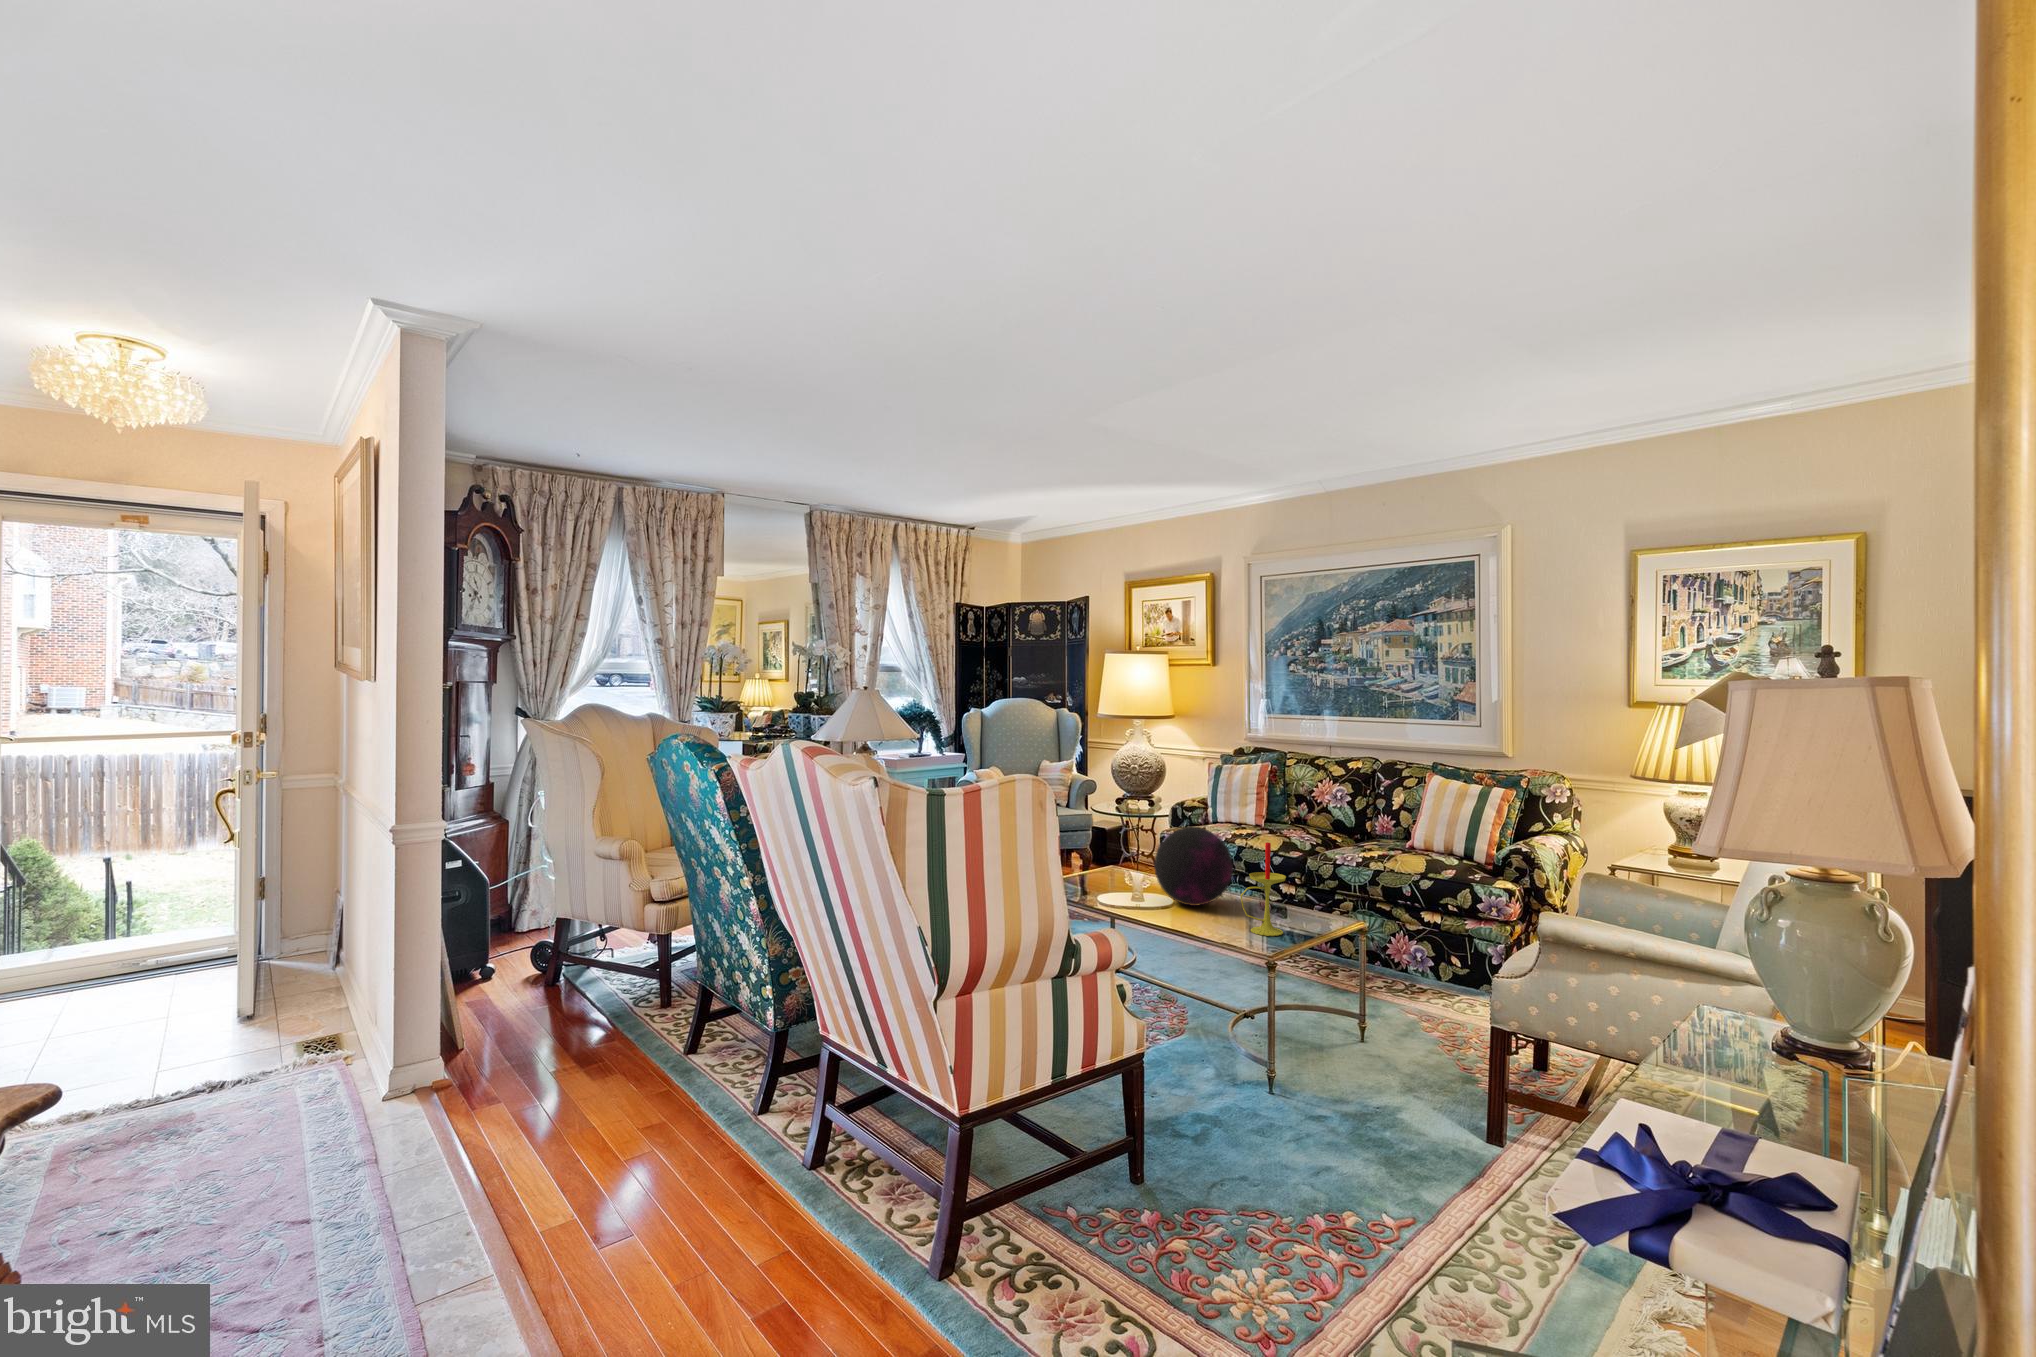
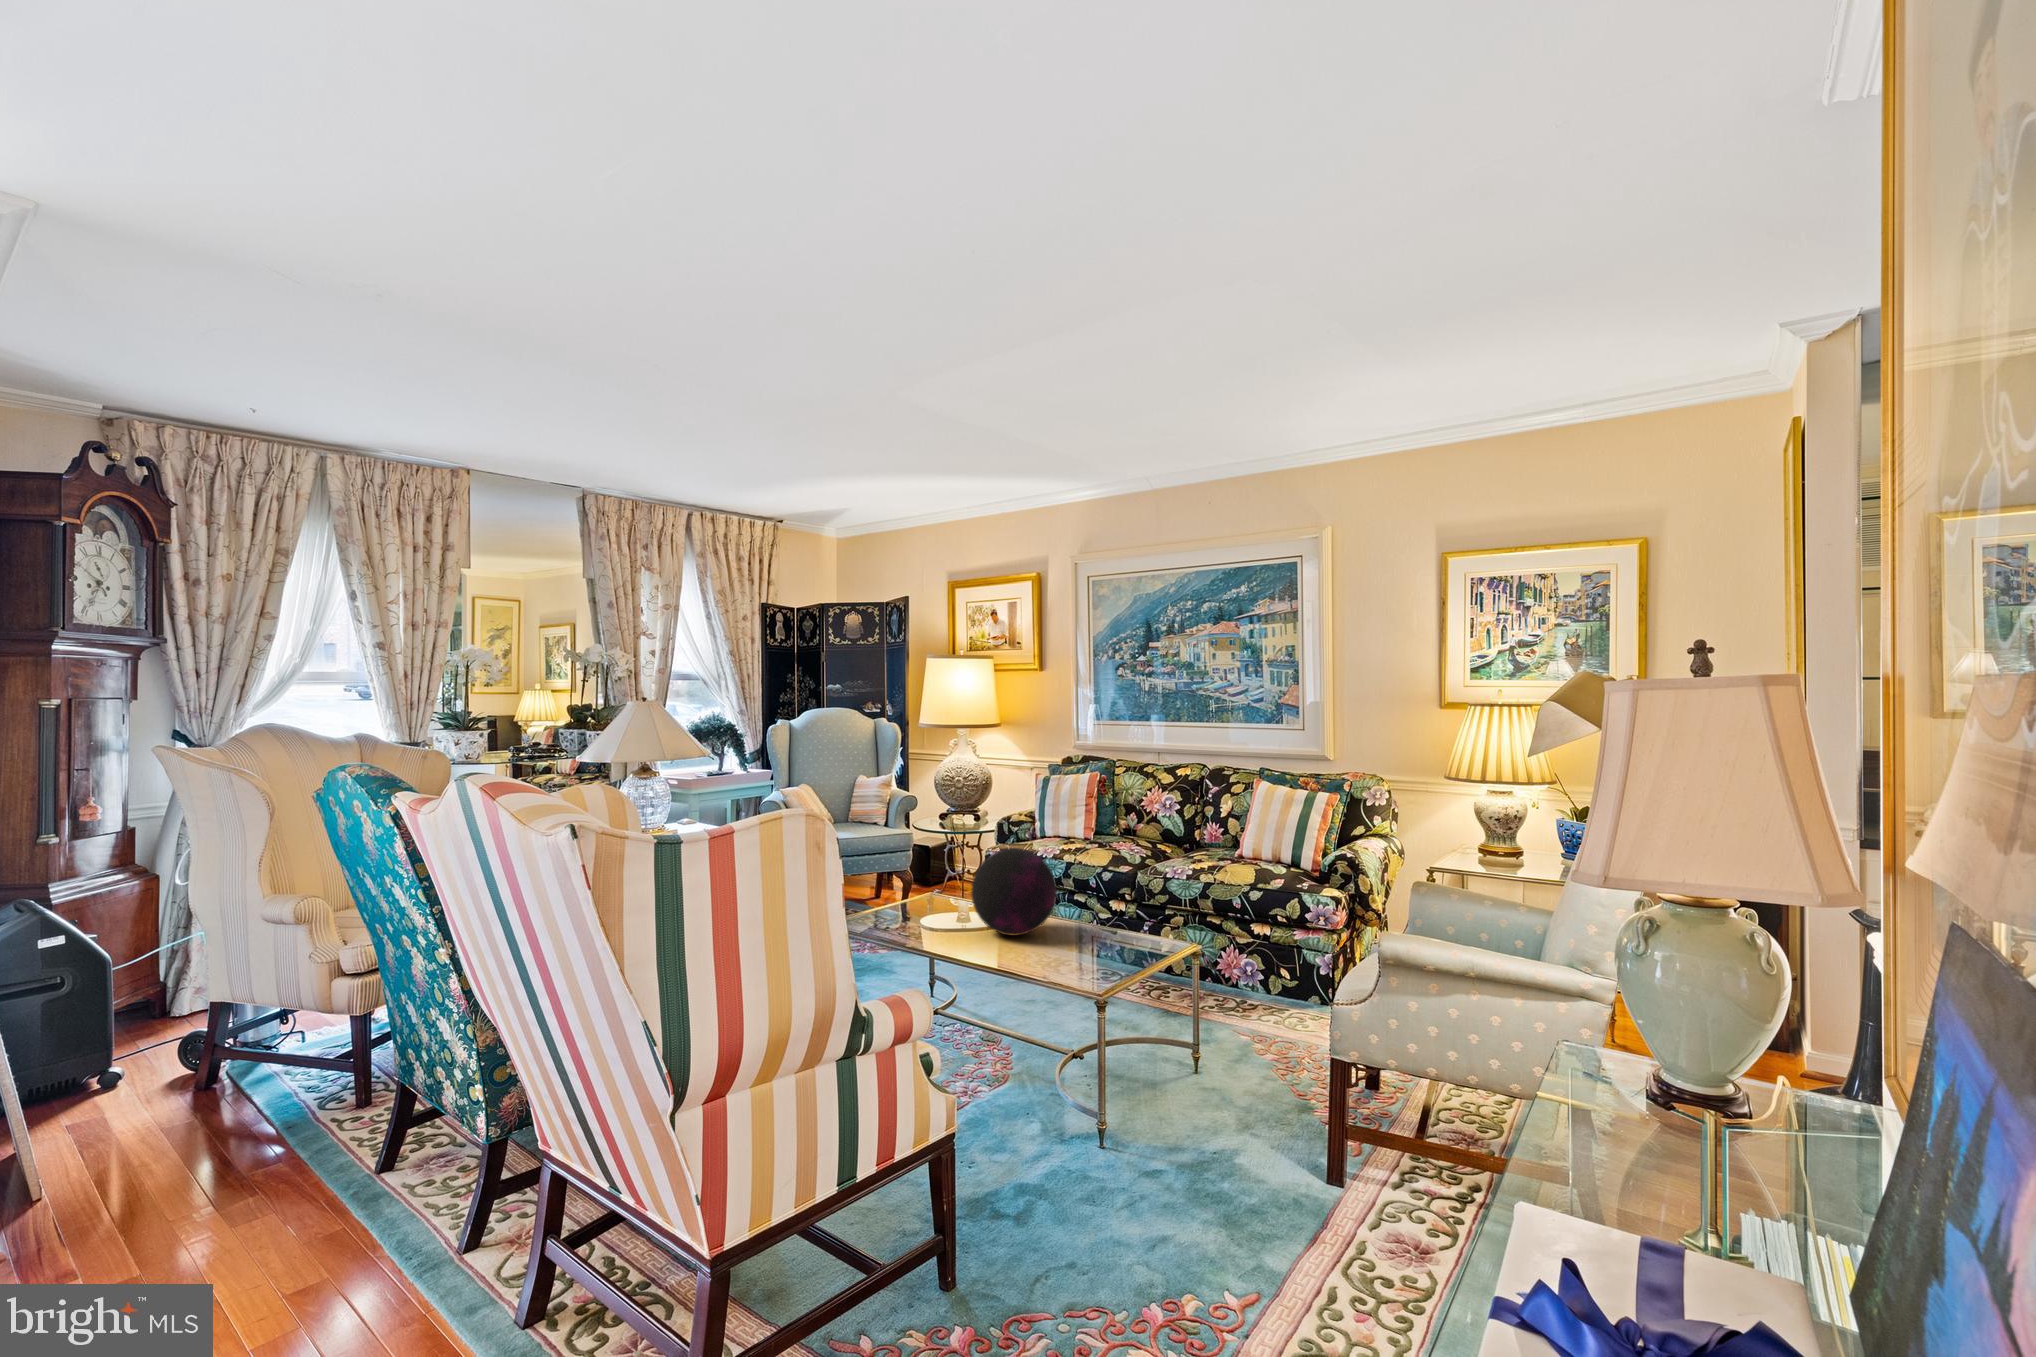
candle: present [1240,842,1286,936] -> none [1064,862,1113,968]

